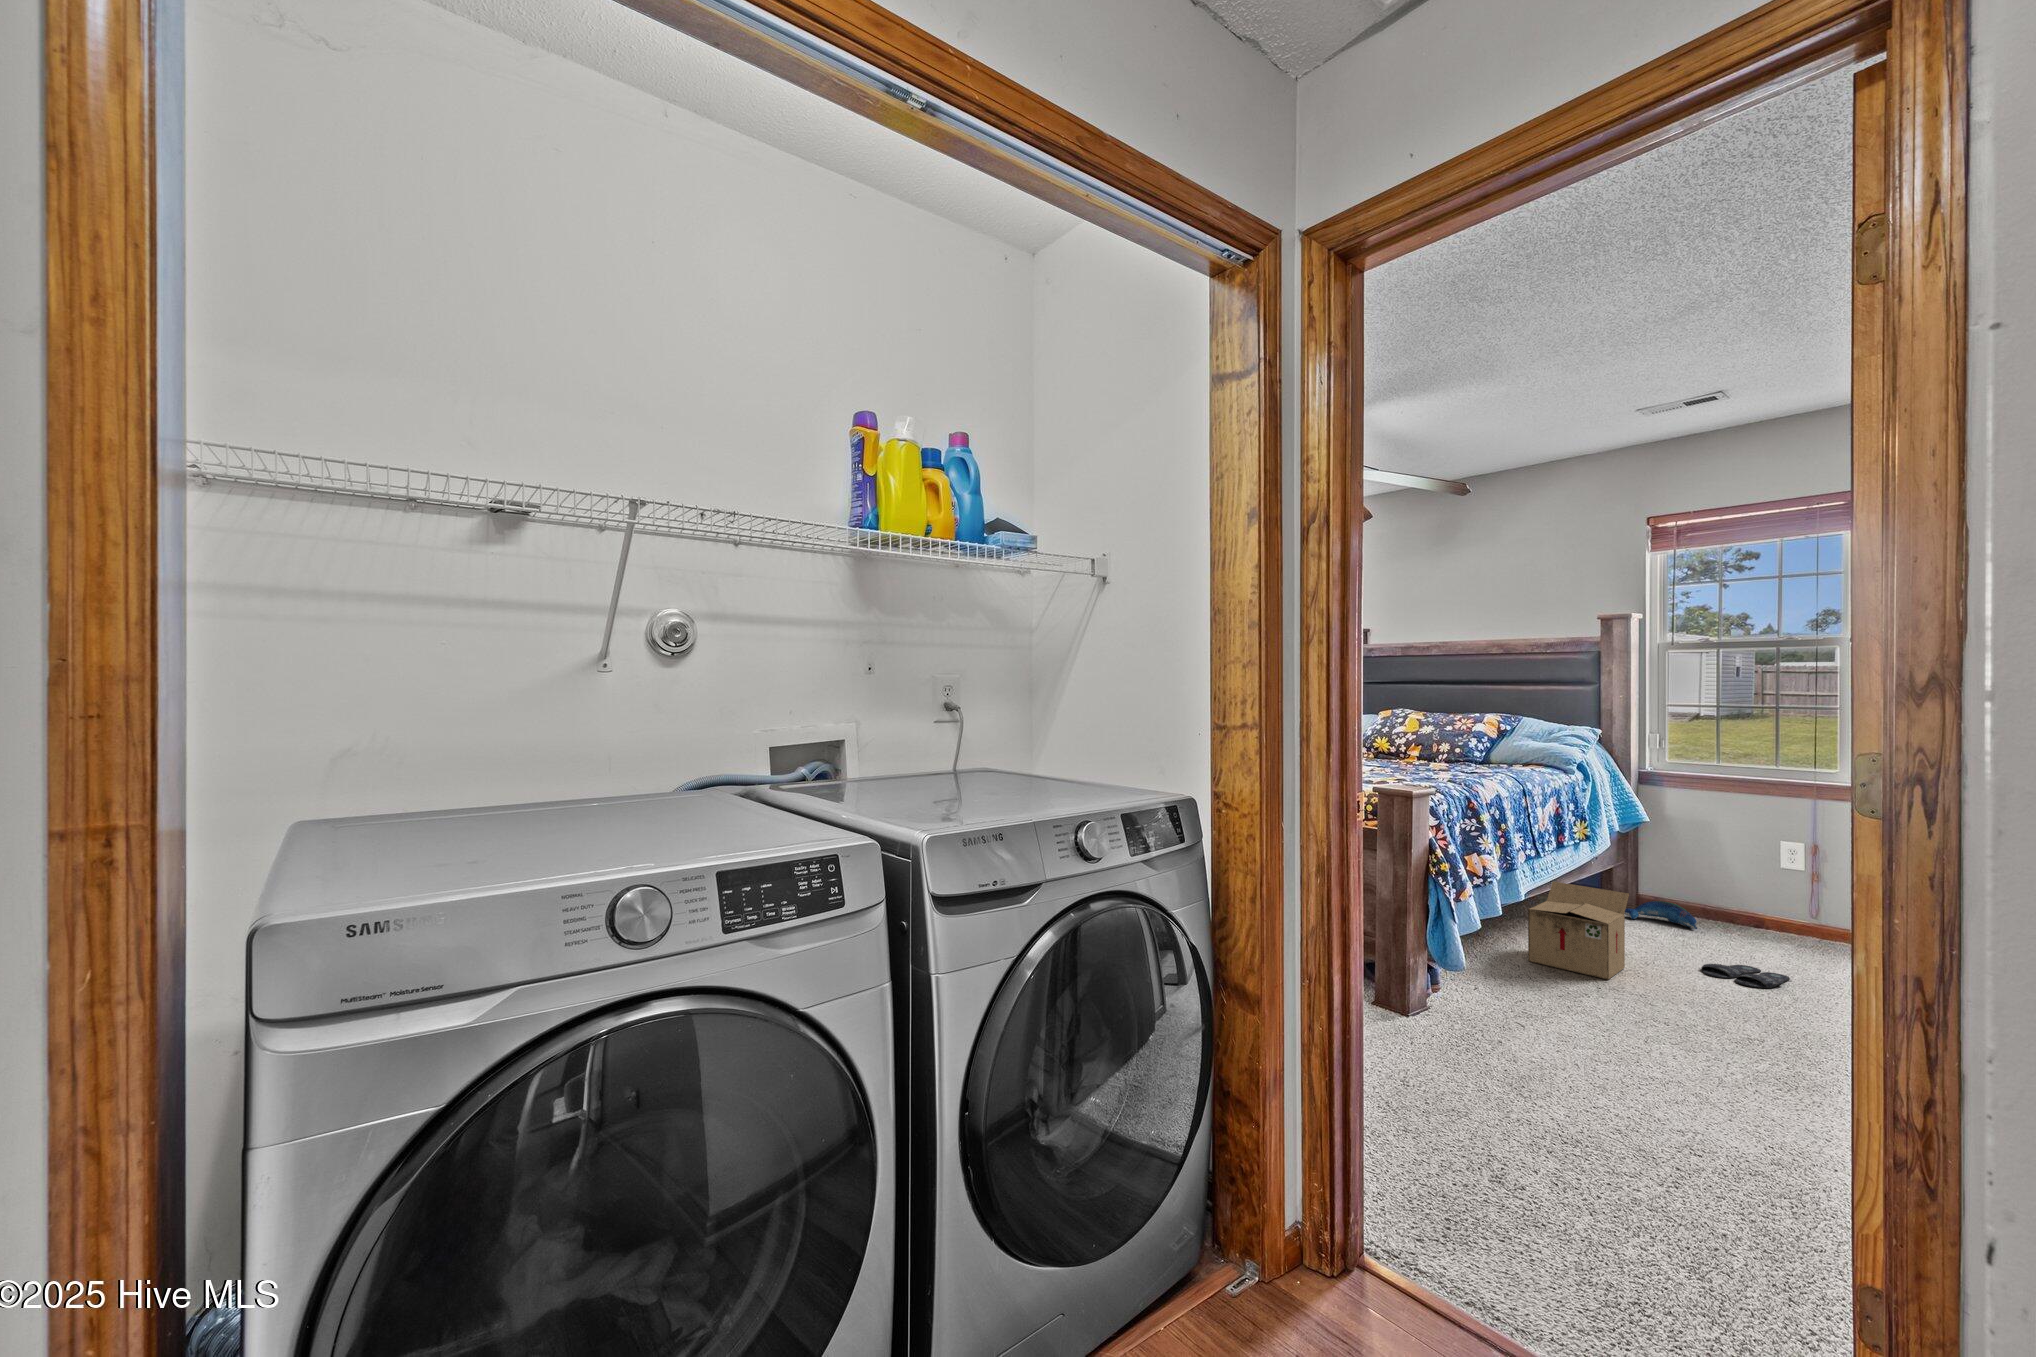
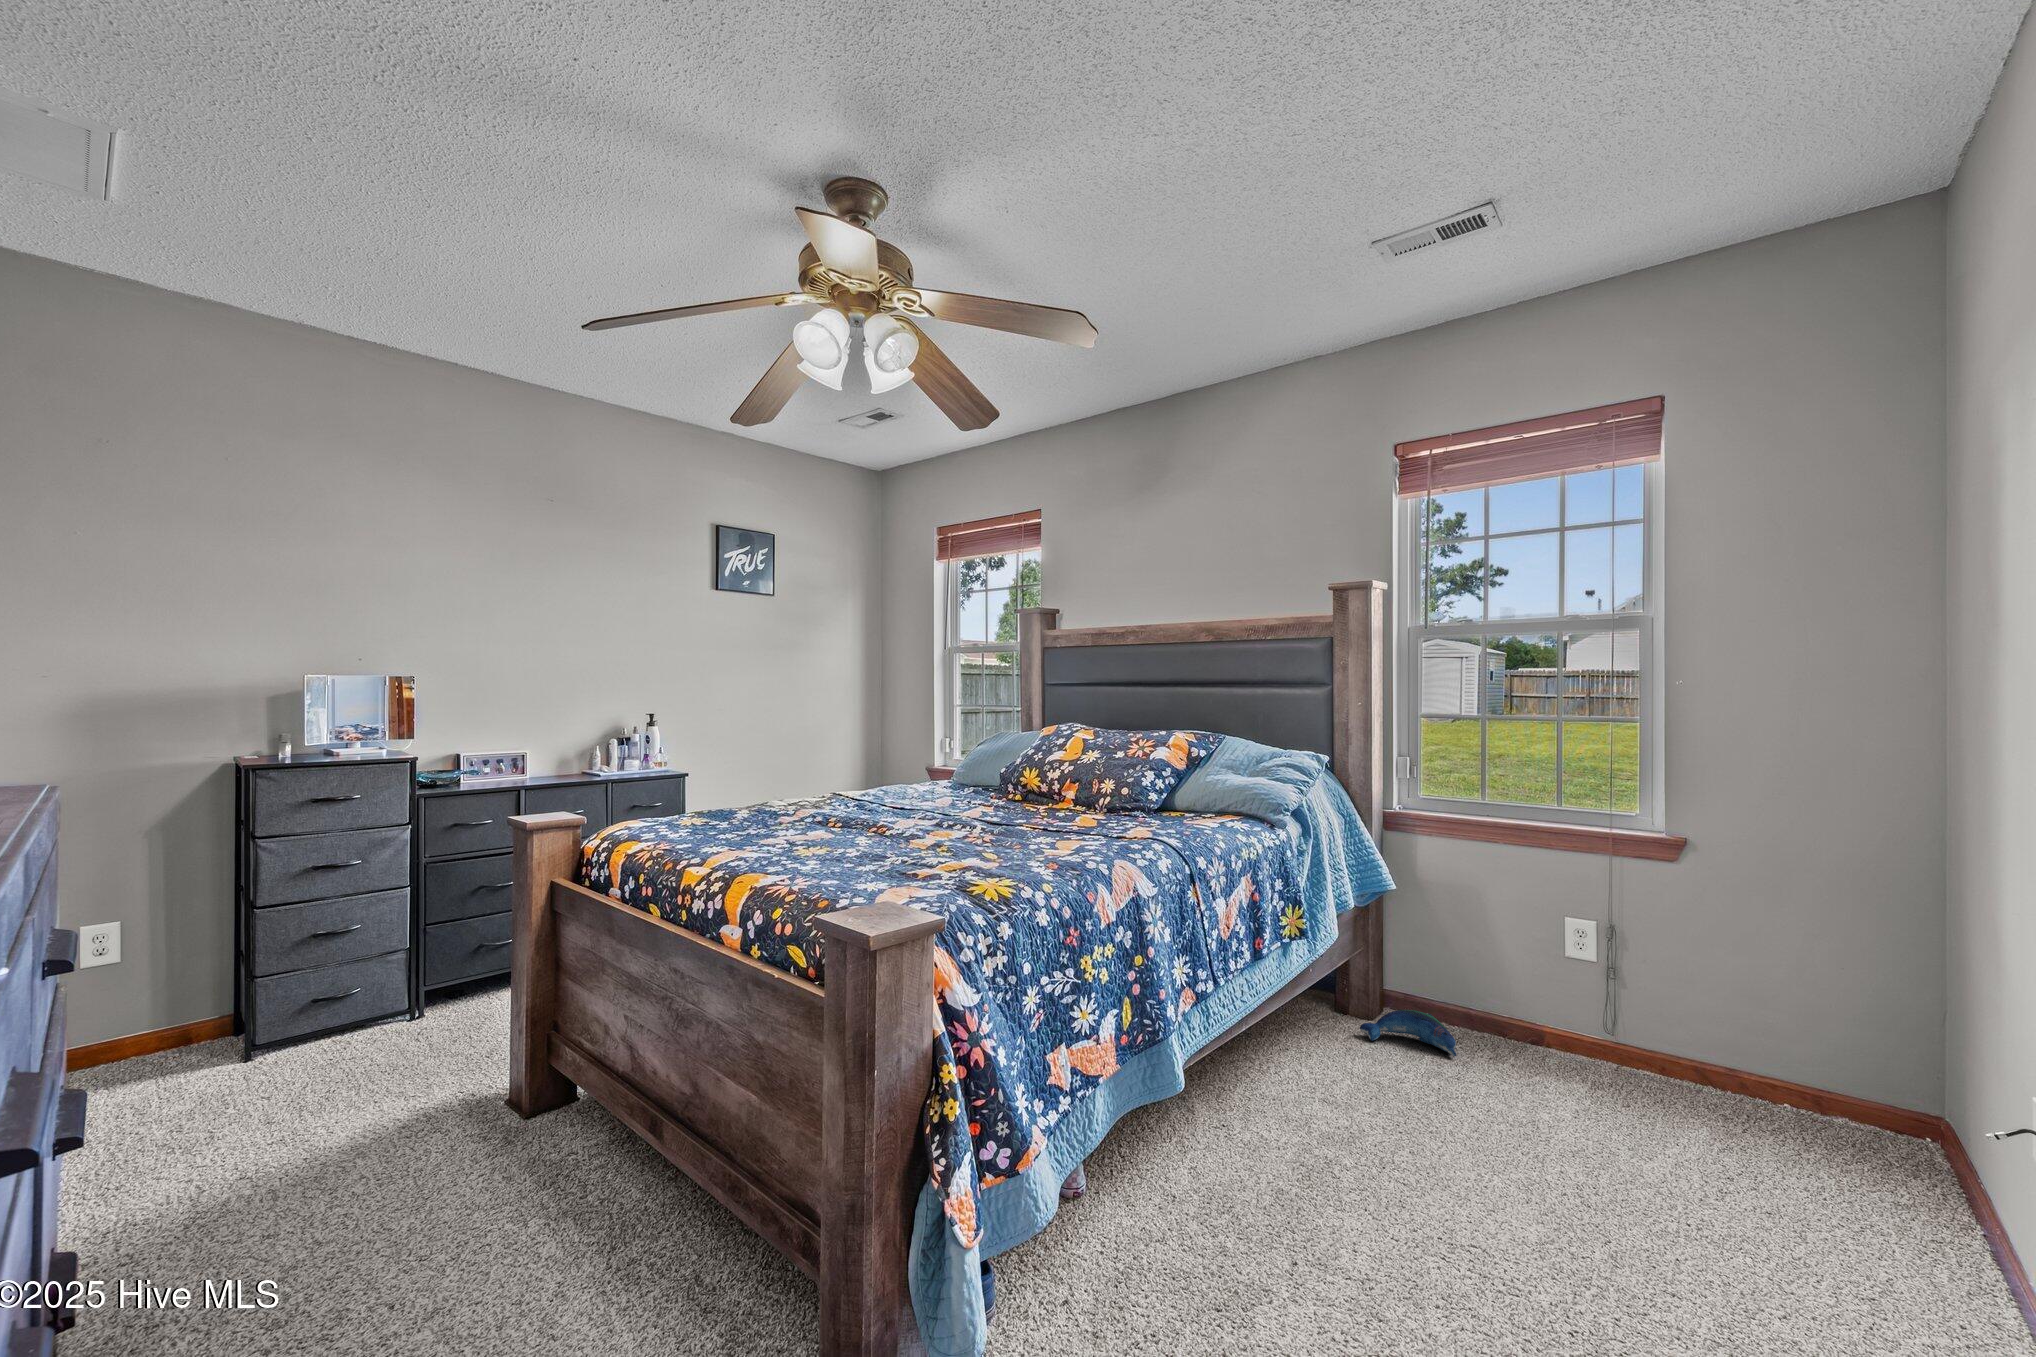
cardboard box: present [1525,881,1629,980] -> none [1180,1015,1357,1216]
slippers: present [1702,964,1790,988] -> none [1462,1141,1588,1205]

